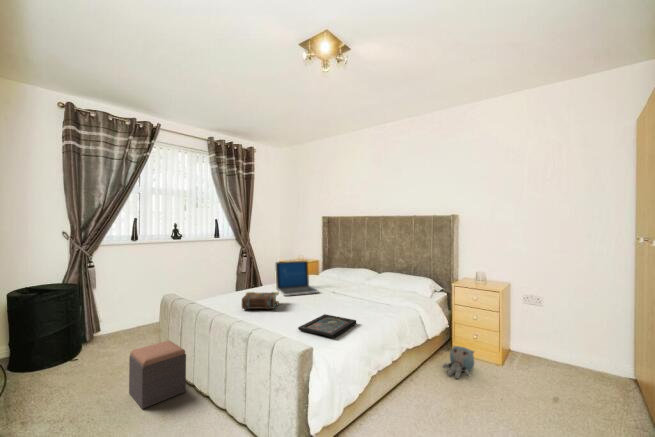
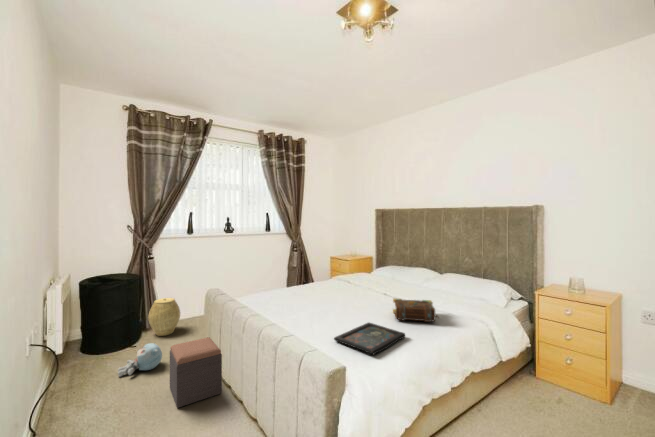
laptop: present [275,261,318,296] -> none [322,258,368,296]
book: present [242,292,279,309] -> present [393,298,436,322]
woven basket: none [89,307,125,347] -> present [148,298,180,336]
plush toy: present [443,346,474,379] -> present [118,343,162,377]

